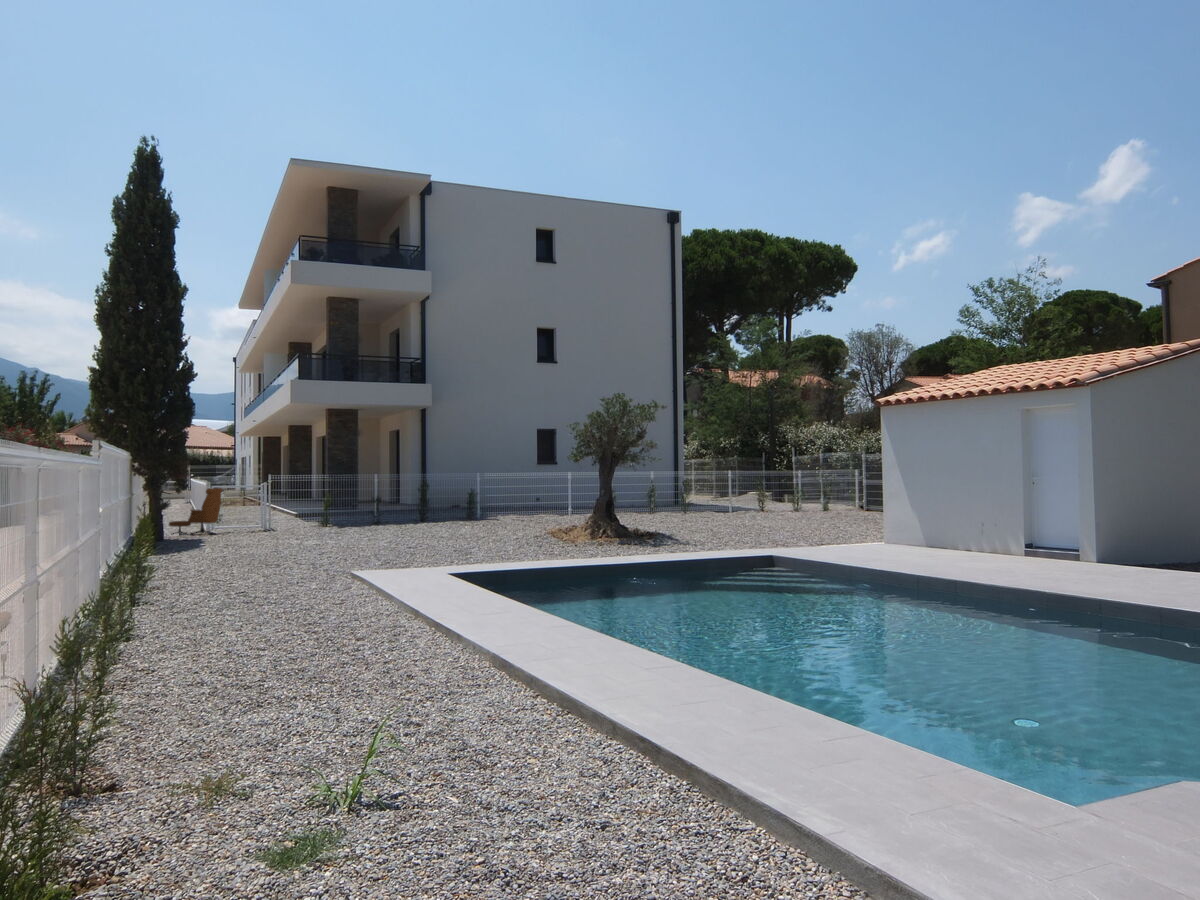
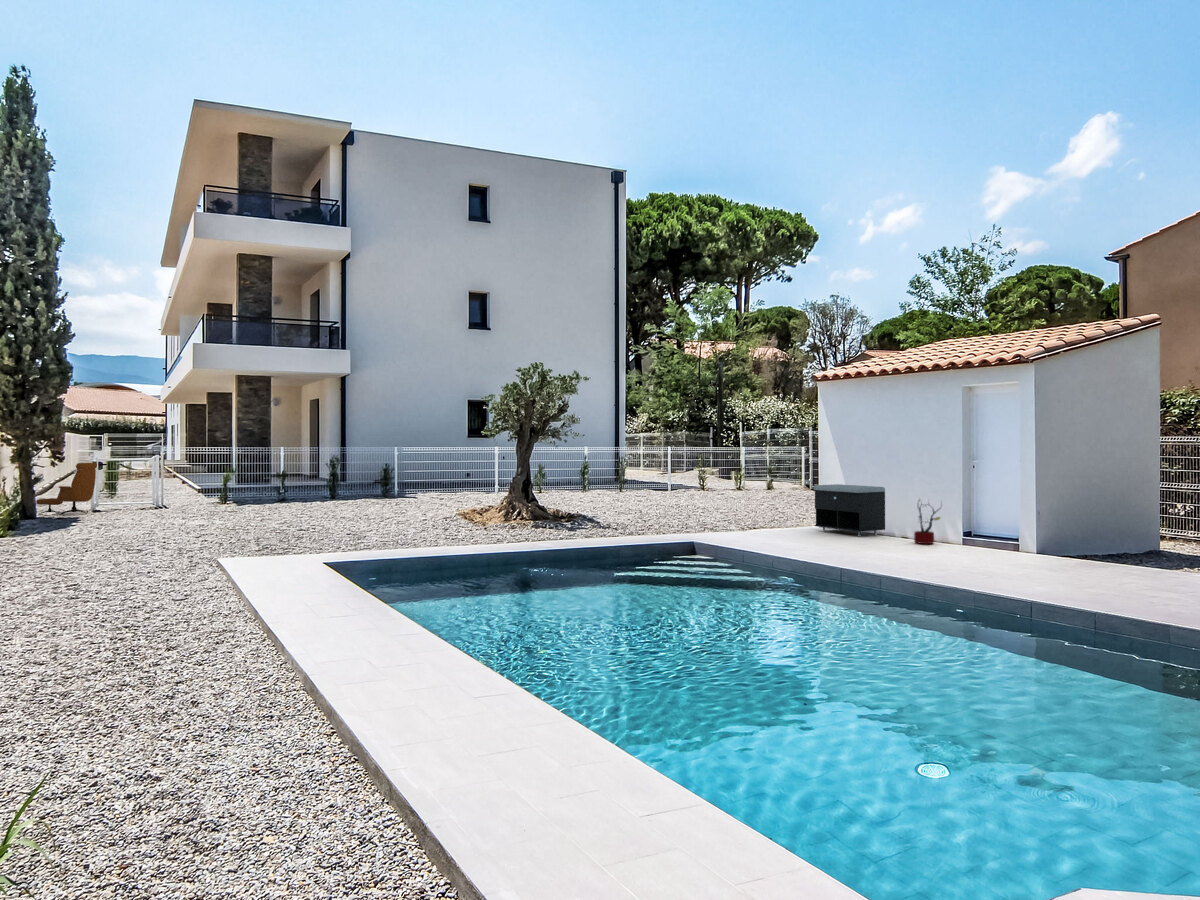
storage bench: none [876,501,944,547] -> present [813,484,885,536]
decorative plant: none [971,511,996,552] -> present [914,500,940,544]

